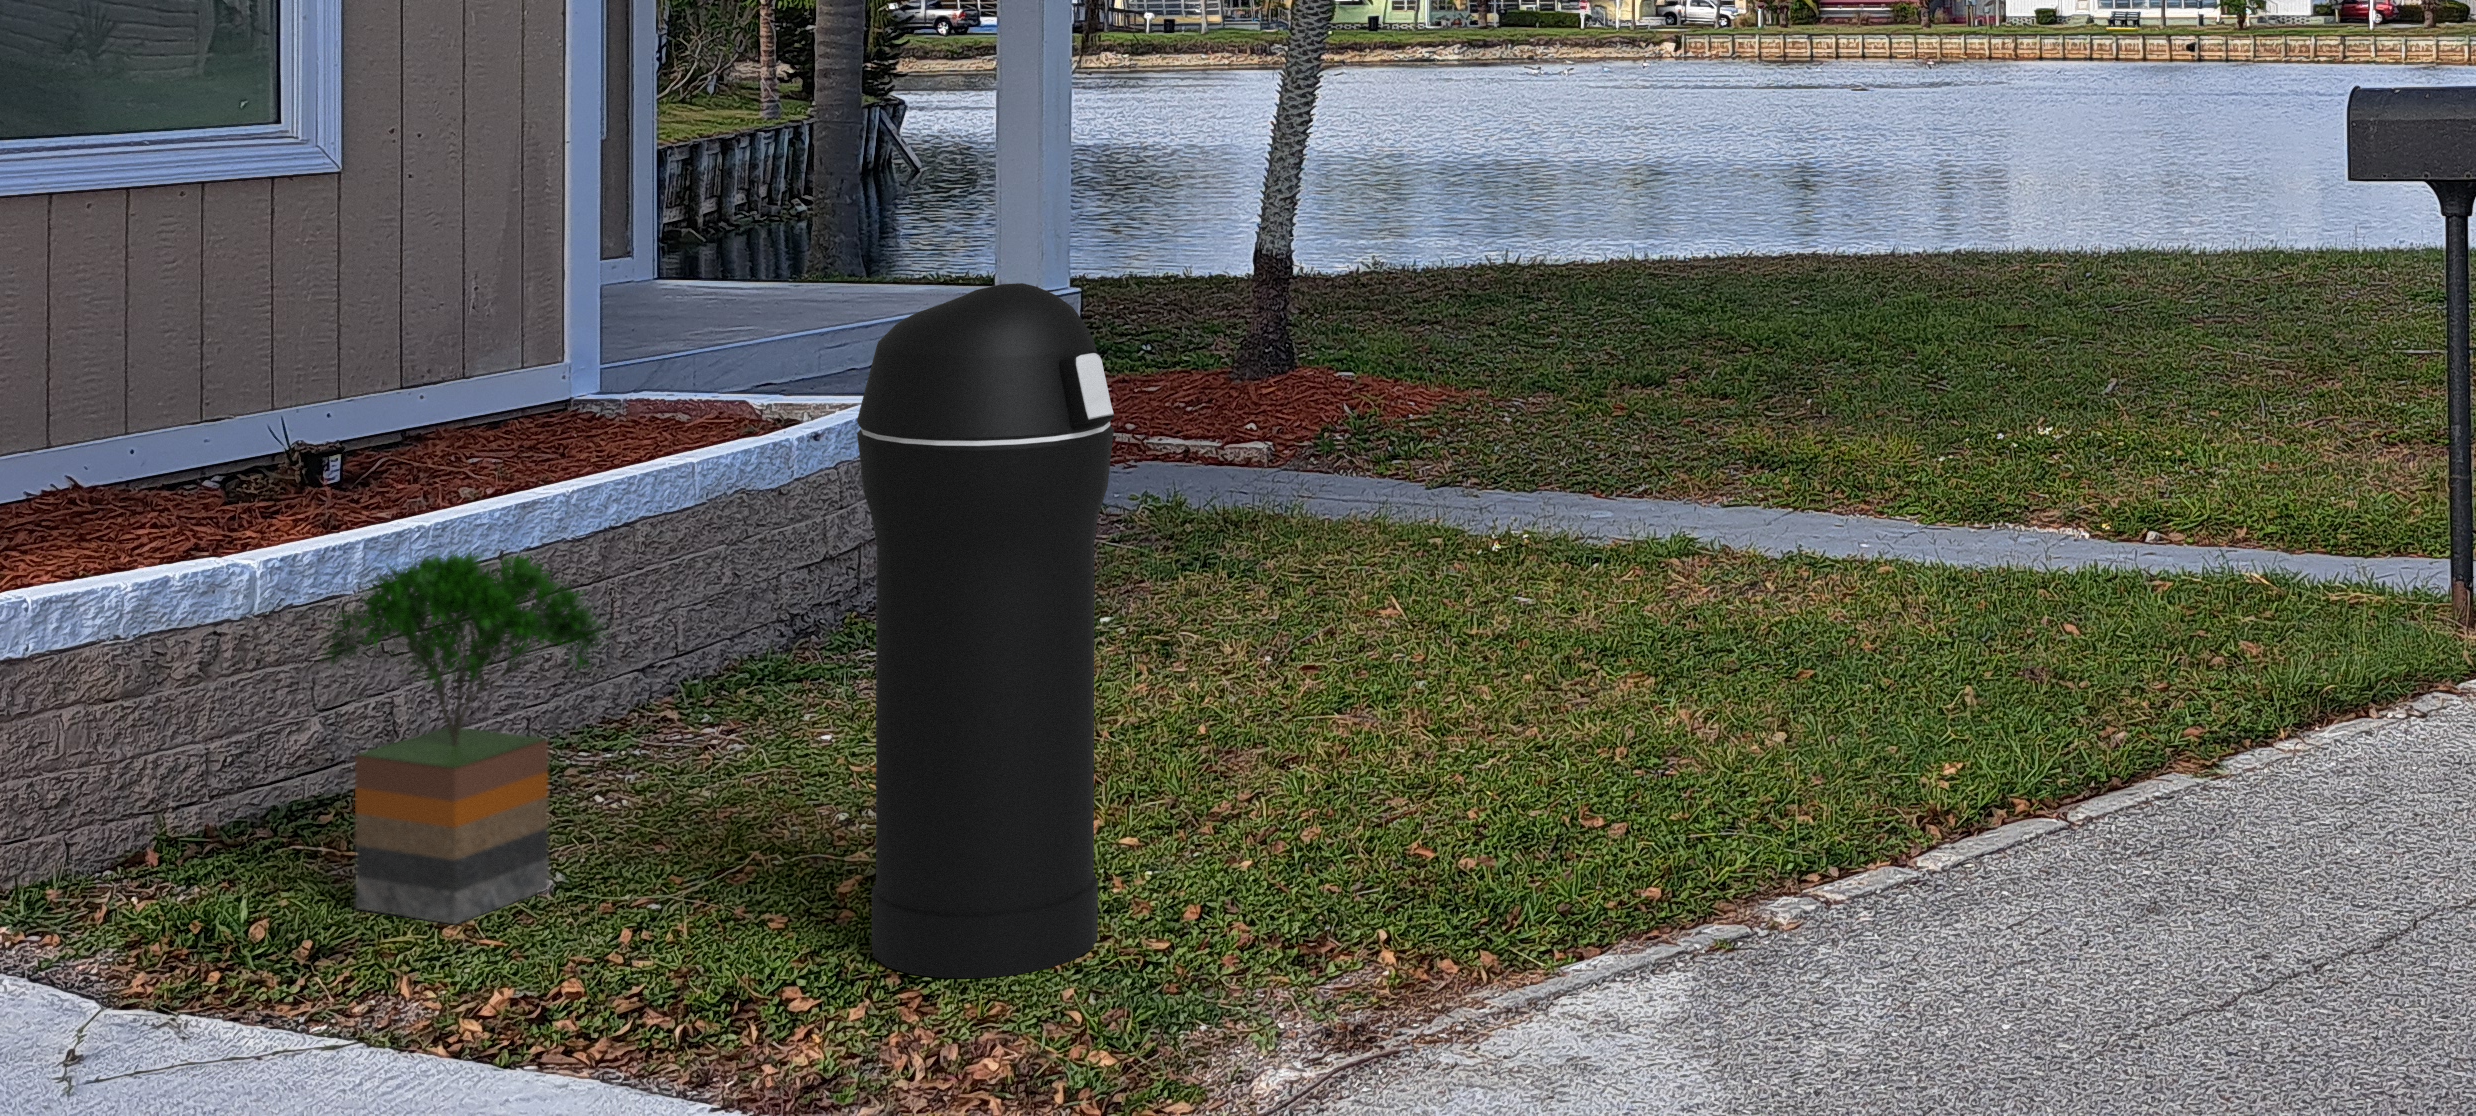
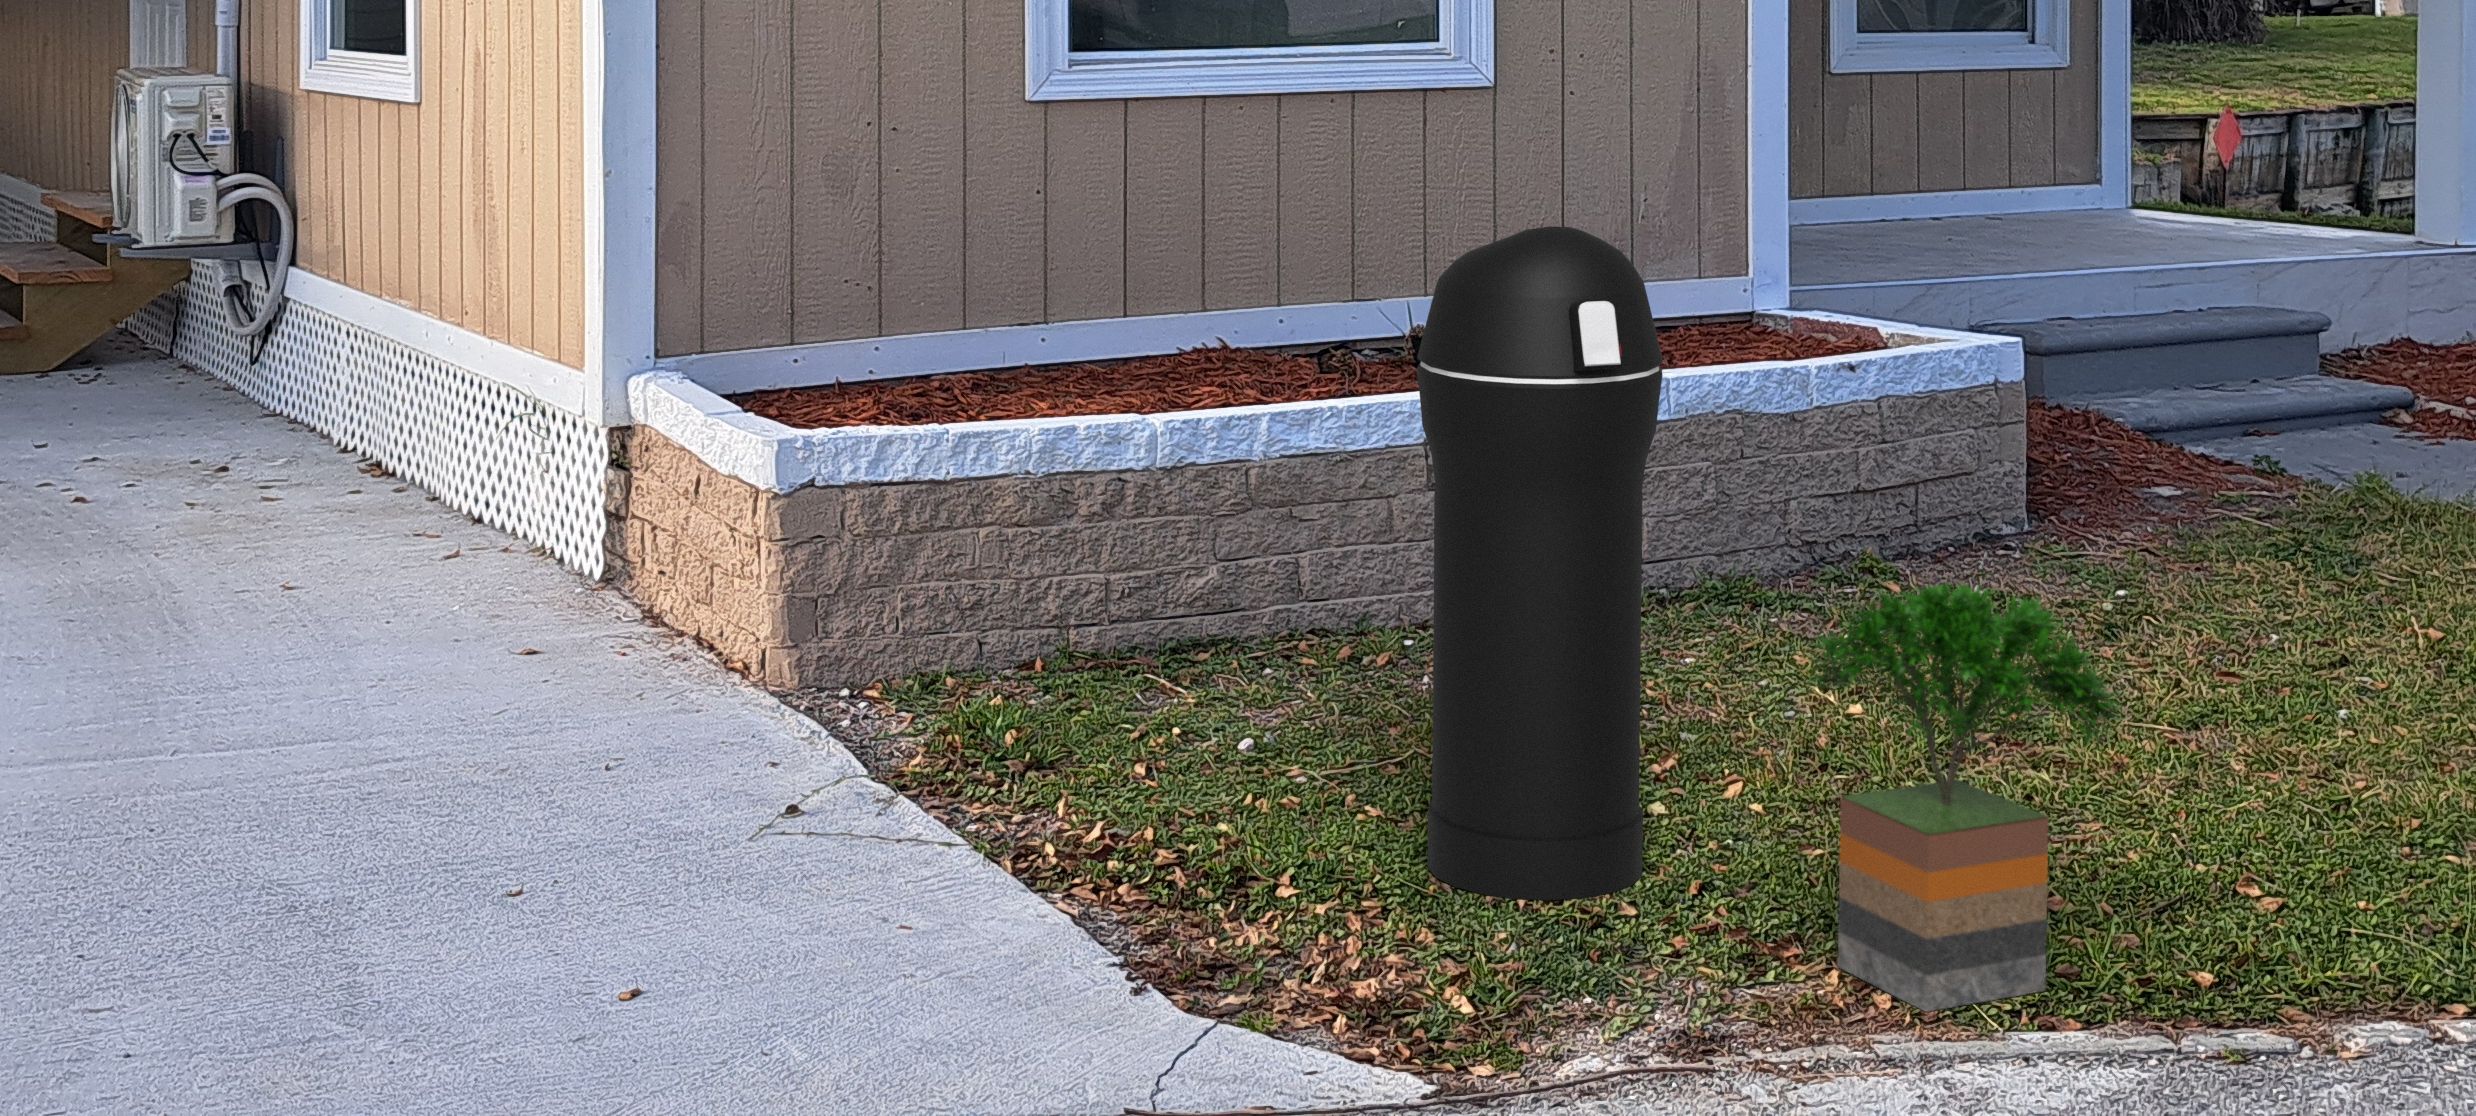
potted tree: present [320,552,605,924] -> present [1810,581,2118,1012]

